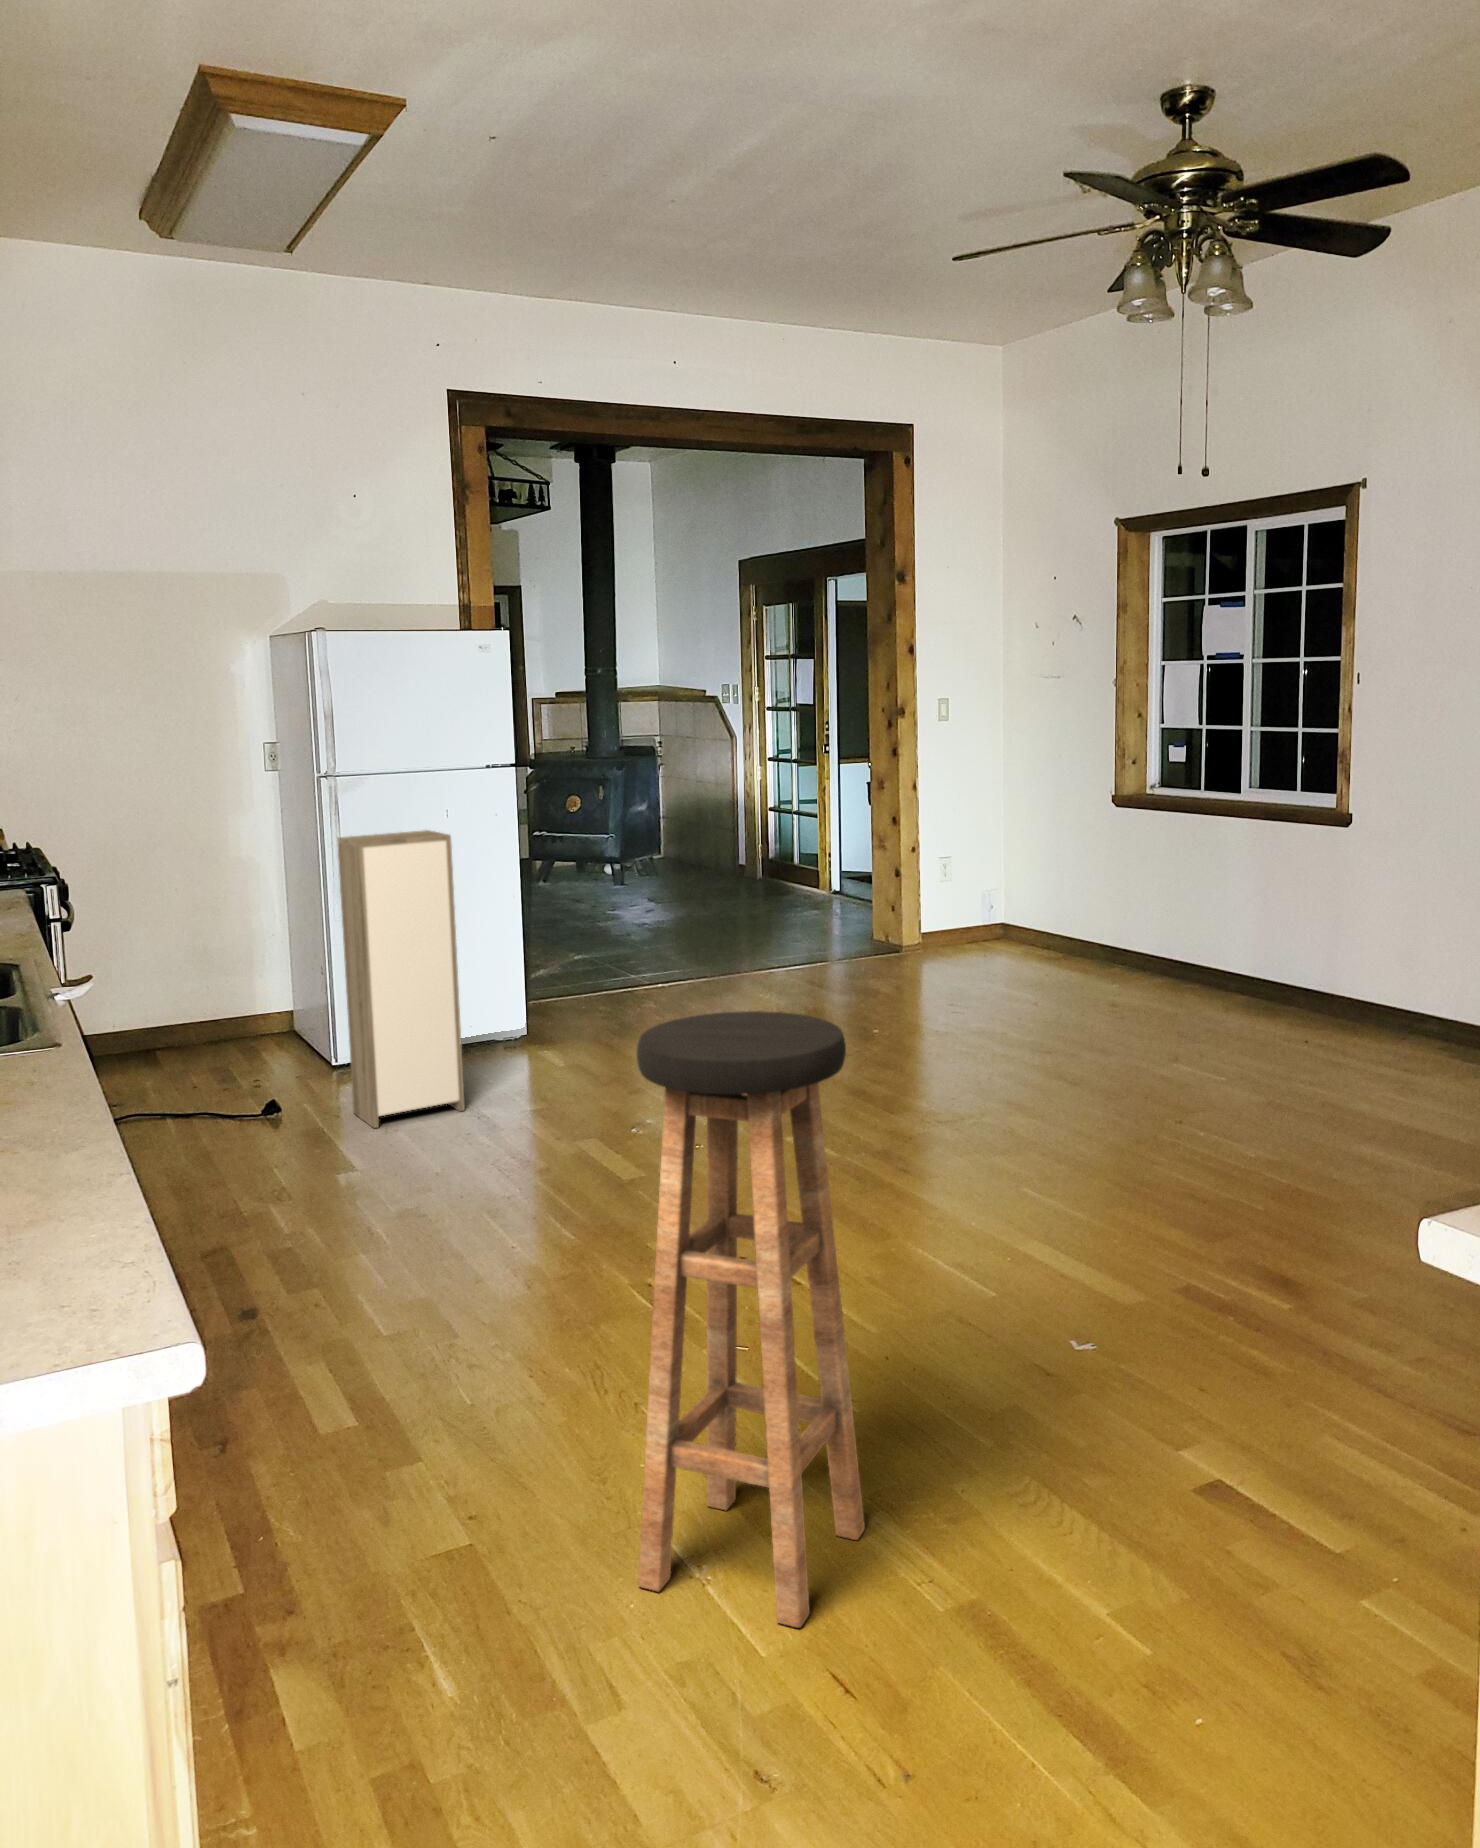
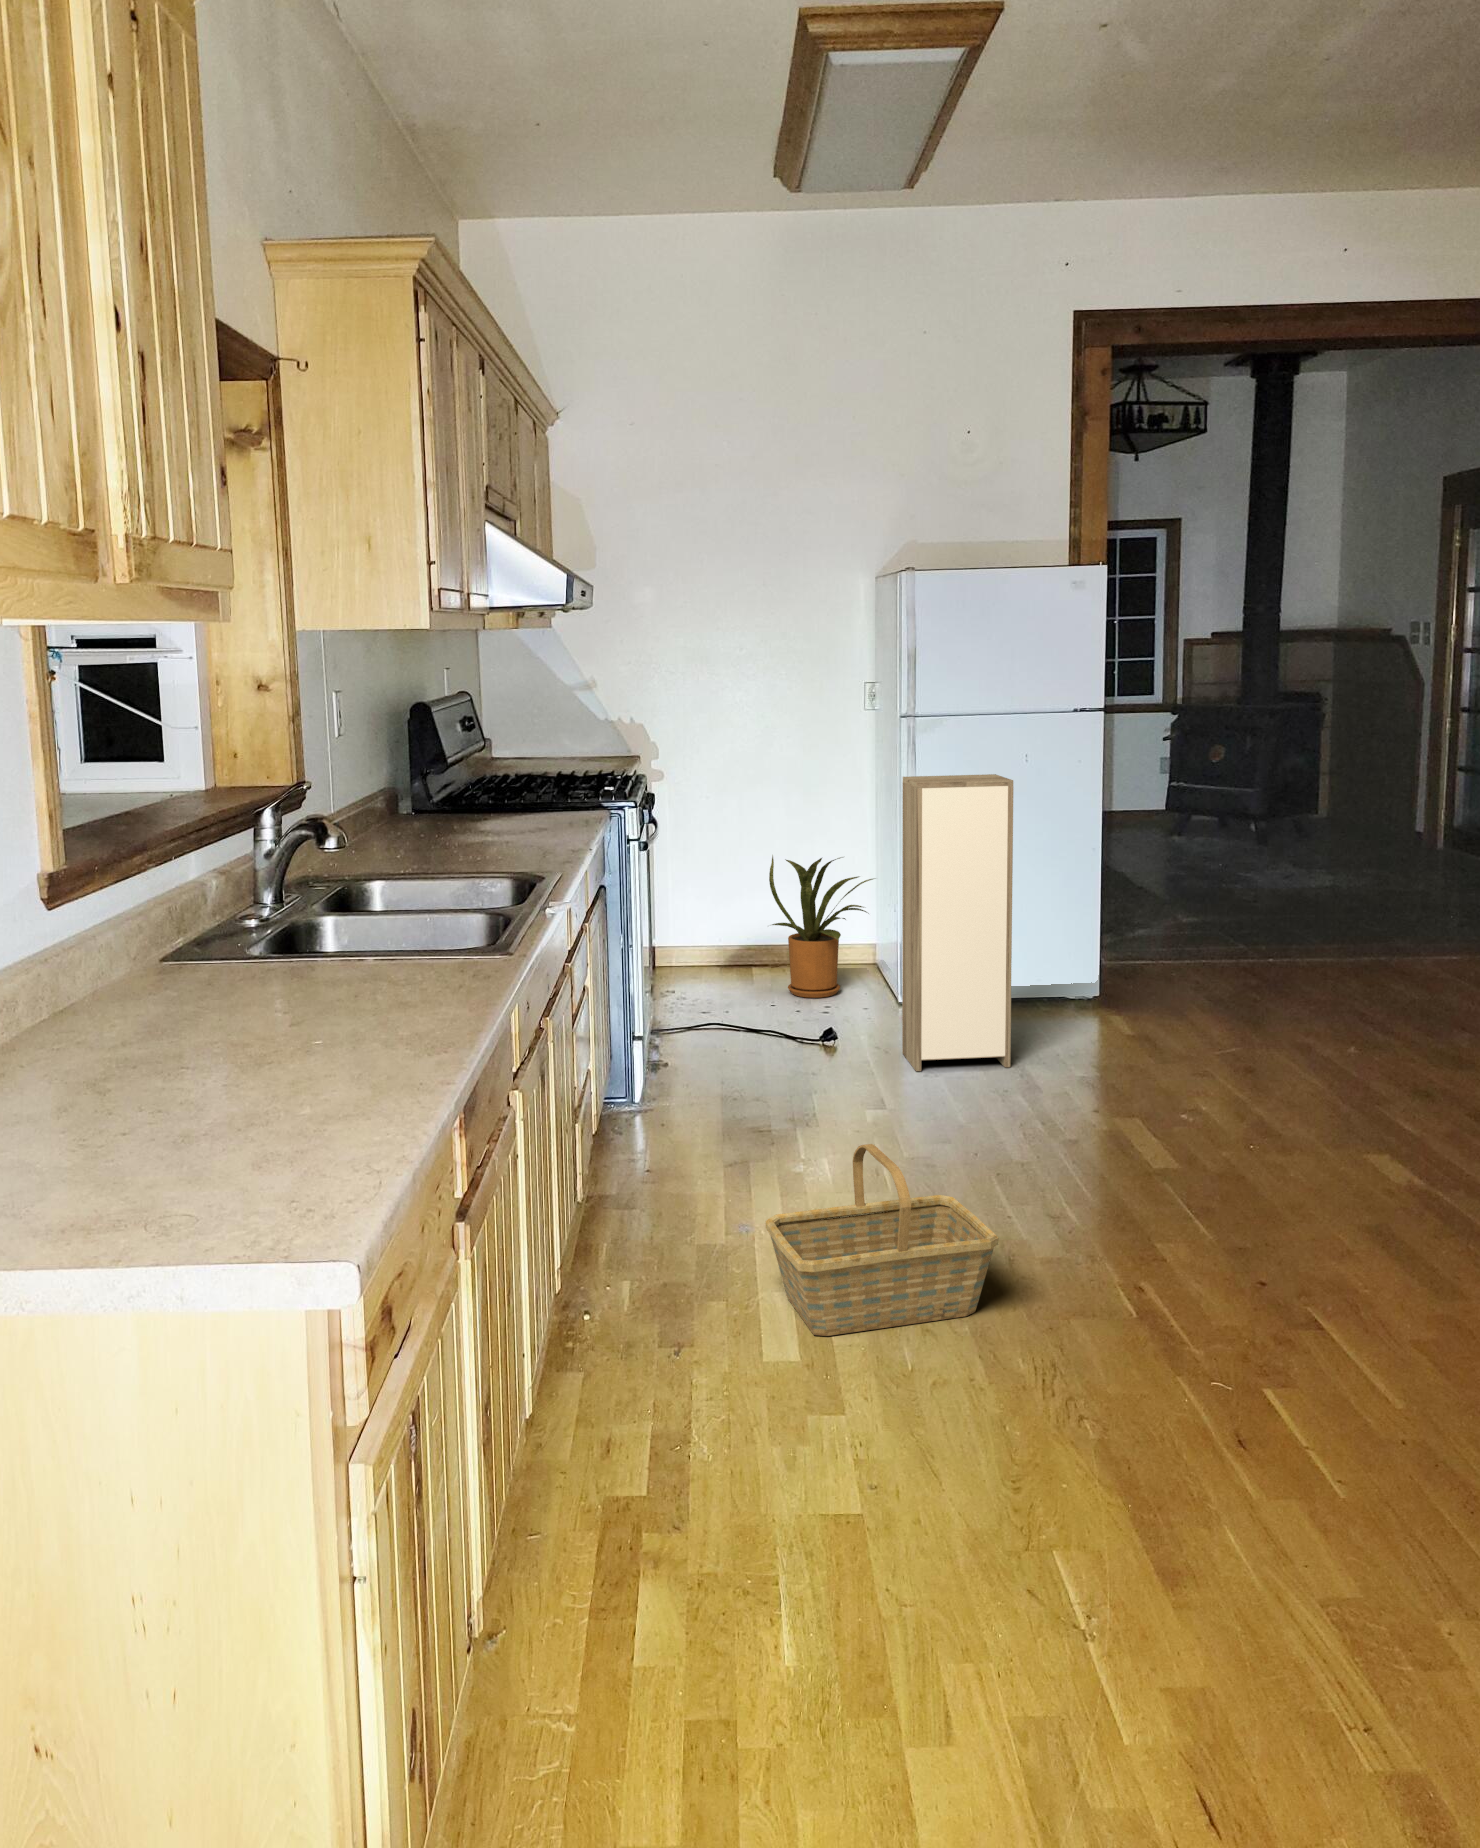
house plant: none [177,923,302,1073] -> present [769,856,873,998]
bar stool: present [637,1011,865,1628] -> none [1013,1001,1302,1729]
basket: none [294,1196,530,1395] -> present [766,1144,999,1336]

